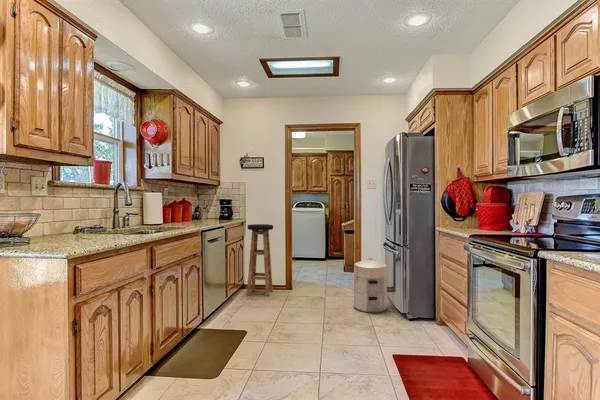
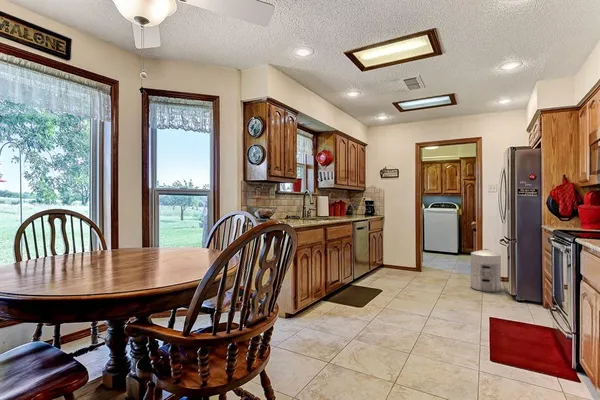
bar stool: present [247,224,273,296] -> none [385,220,406,274]

